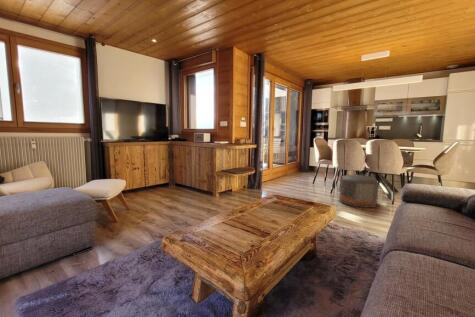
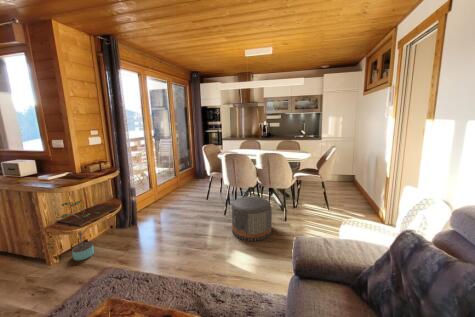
potted plant: none [226,159,247,197] -> present [62,201,99,260]

